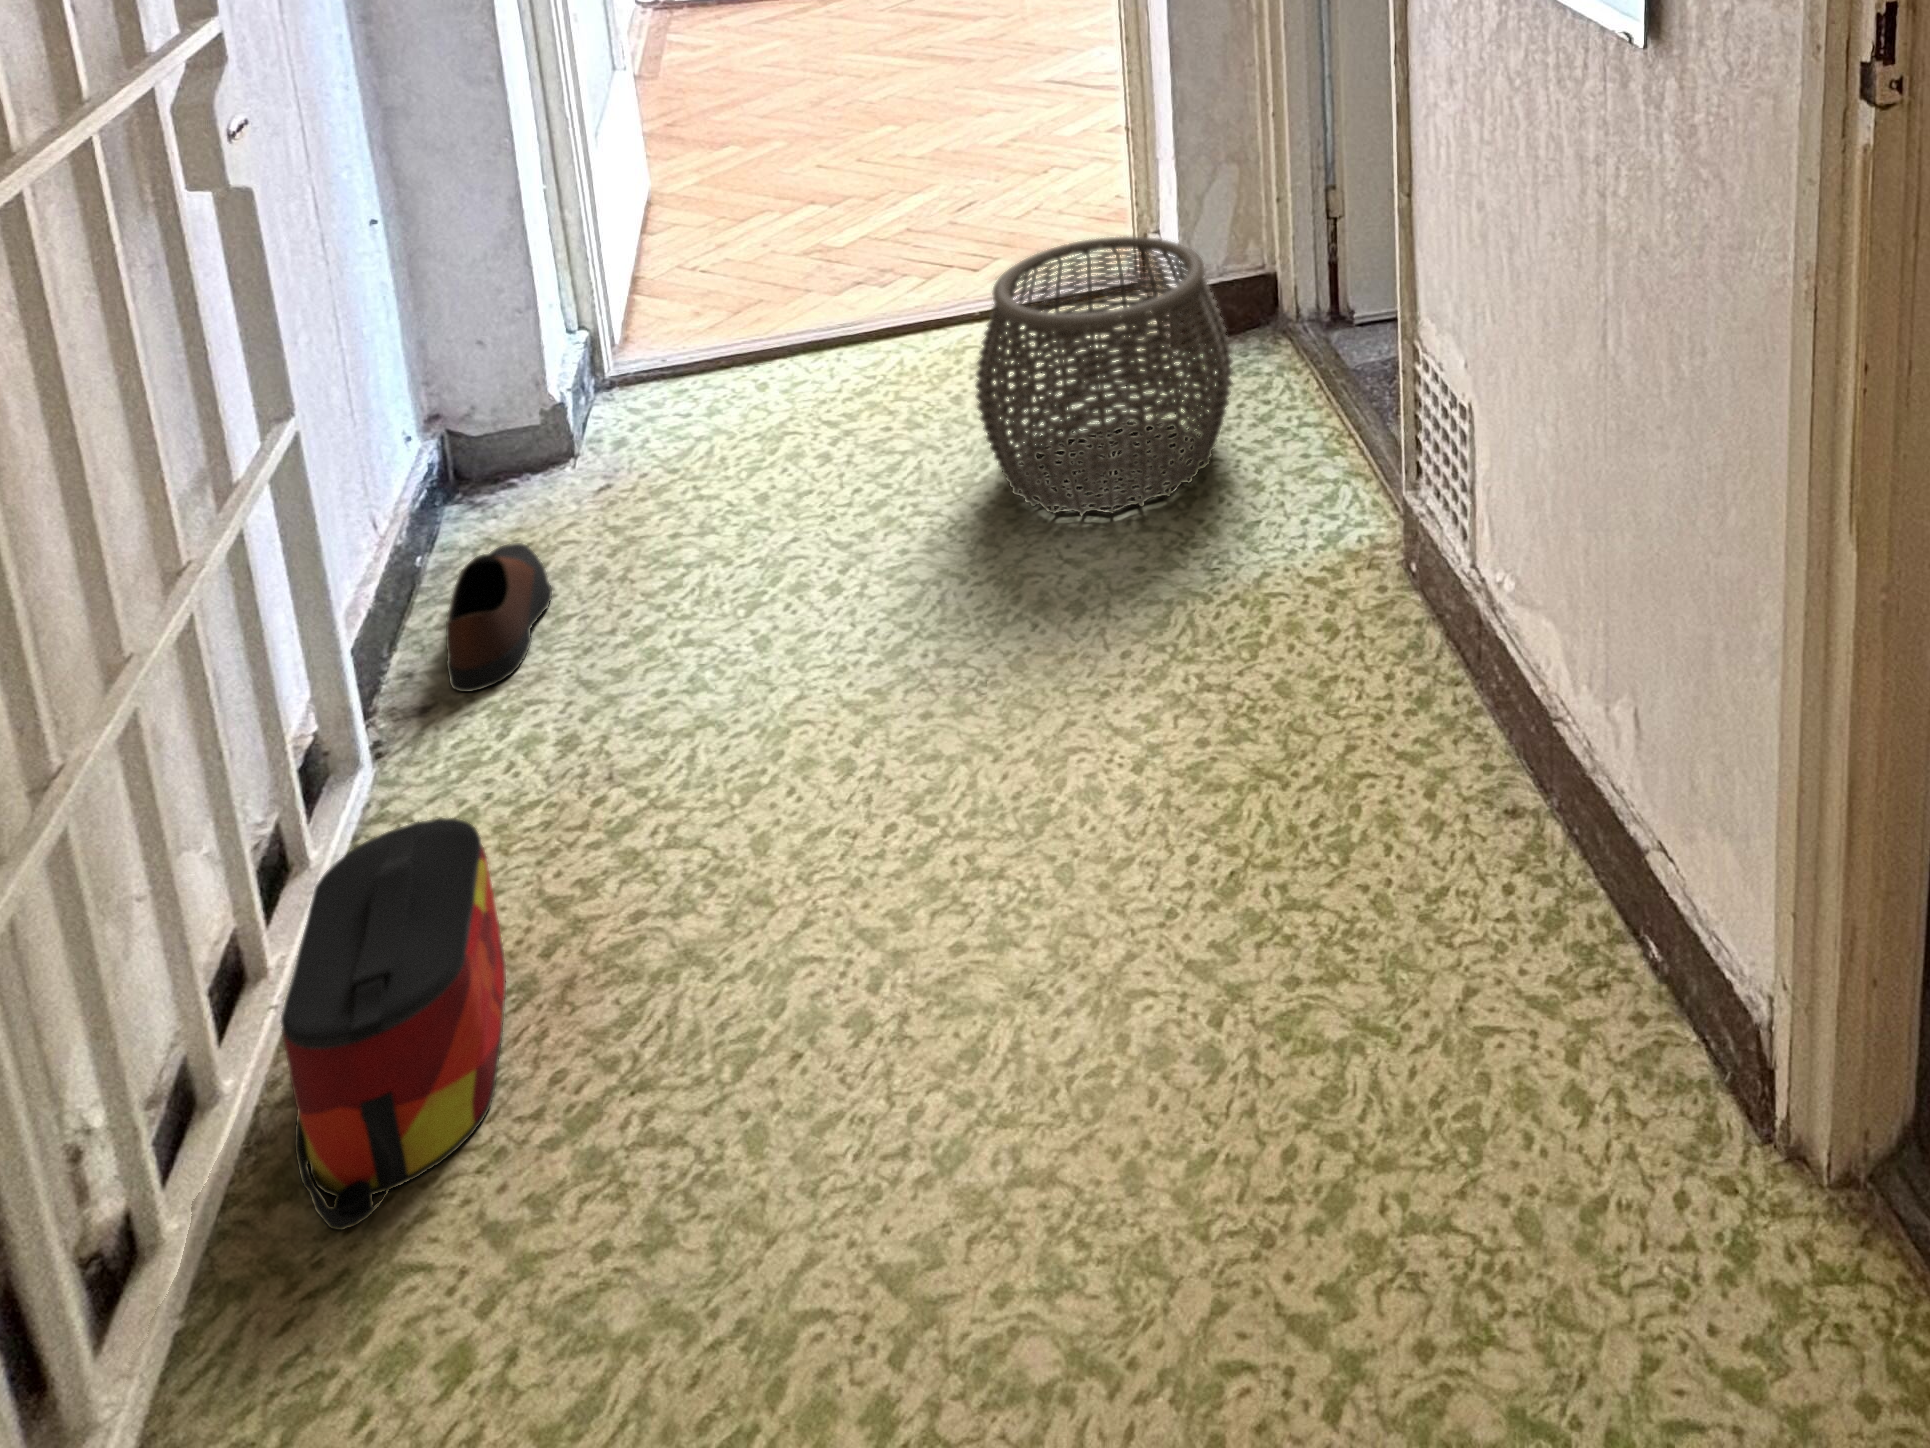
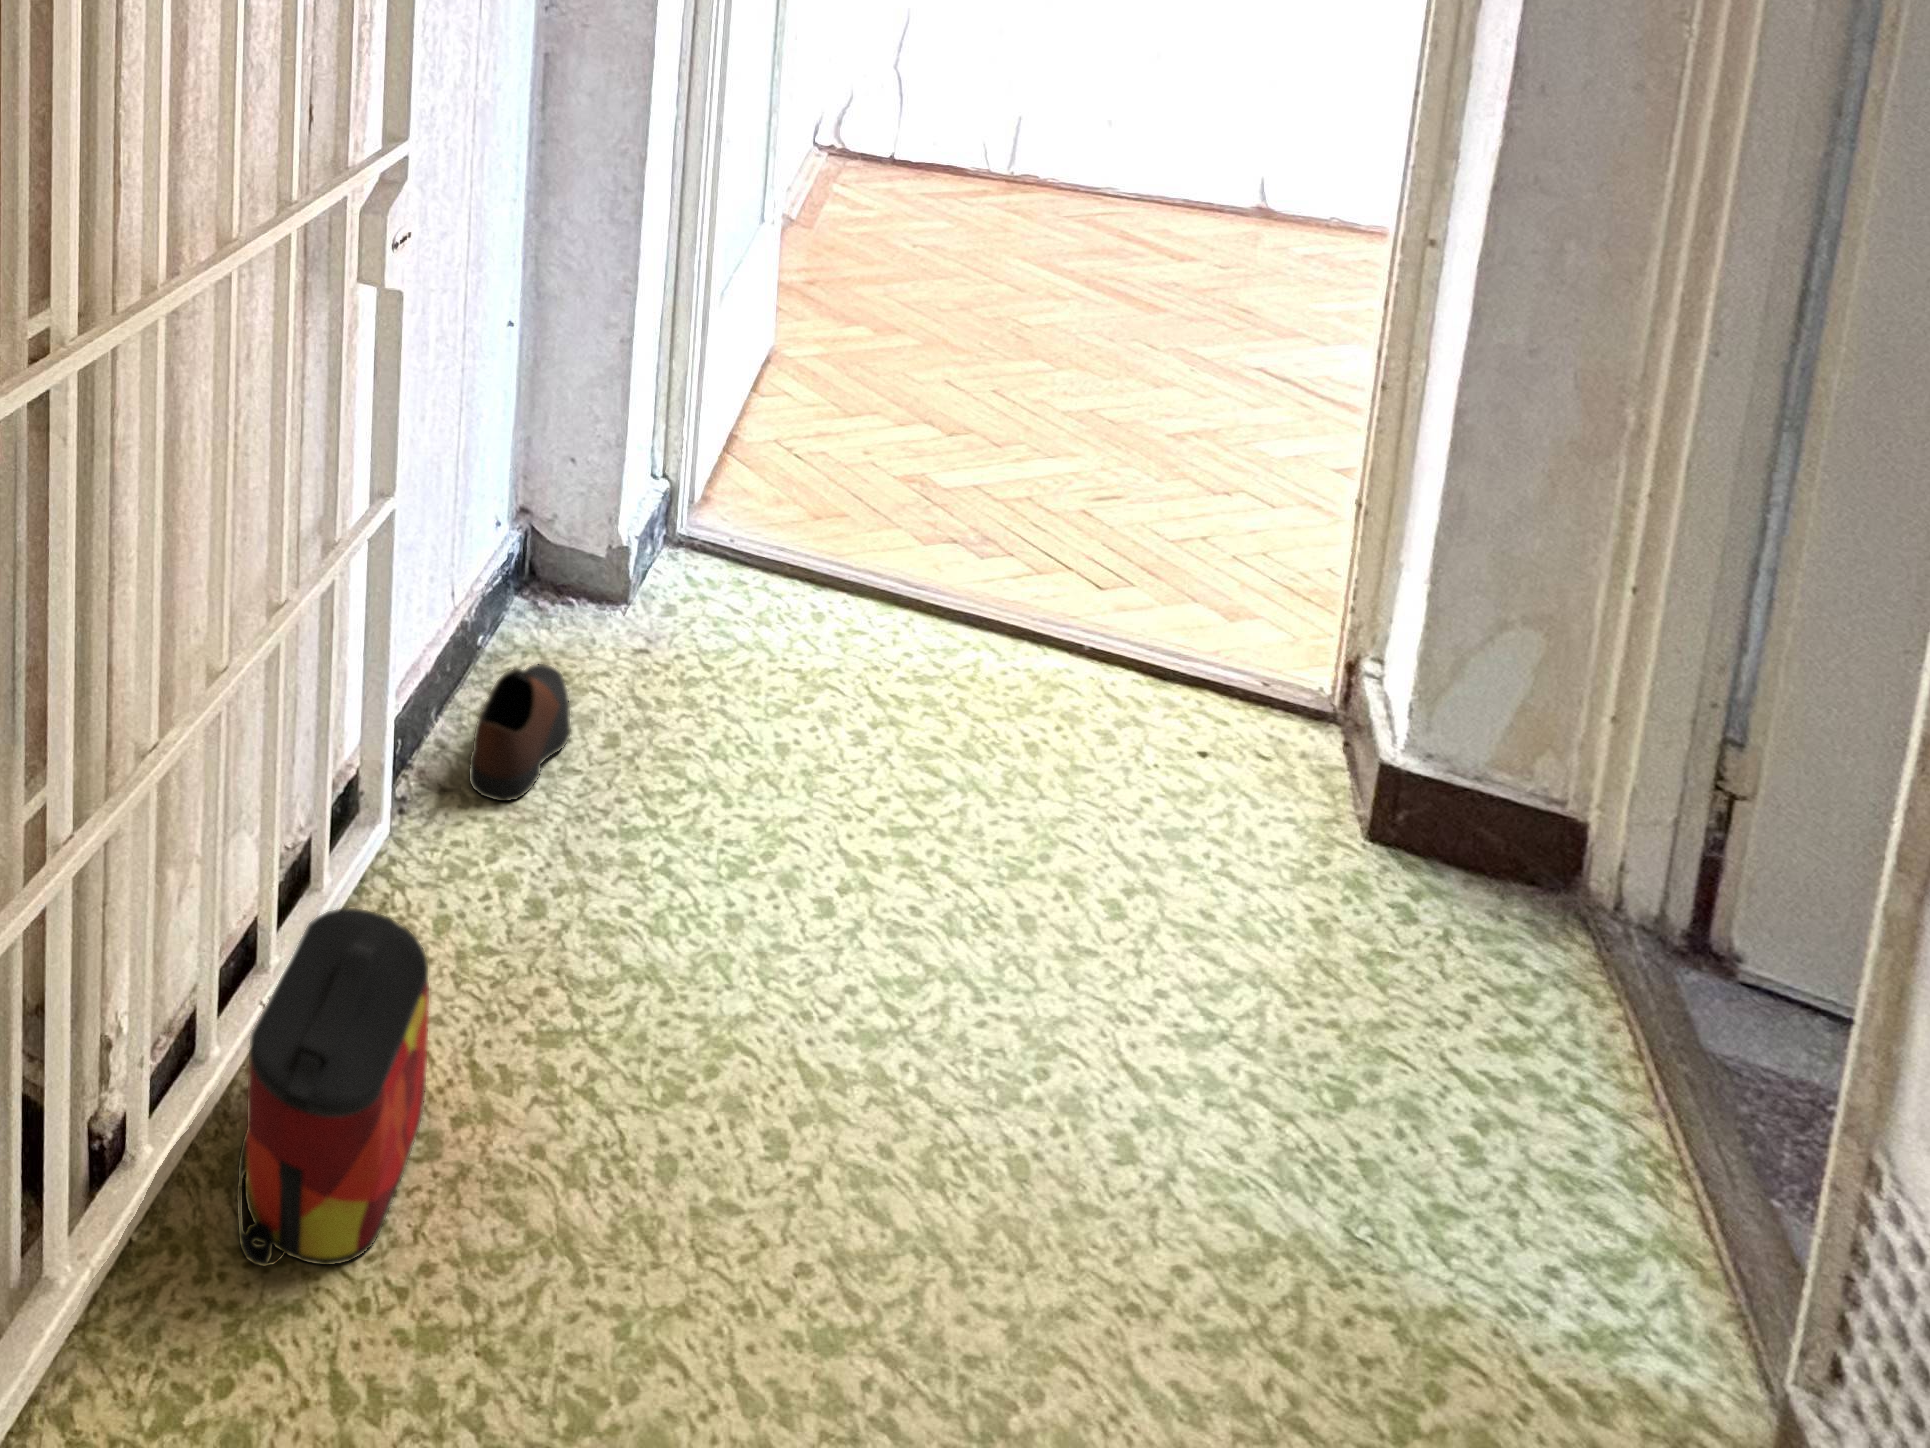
woven basket: present [975,236,1233,516] -> none [1047,633,1467,1071]

